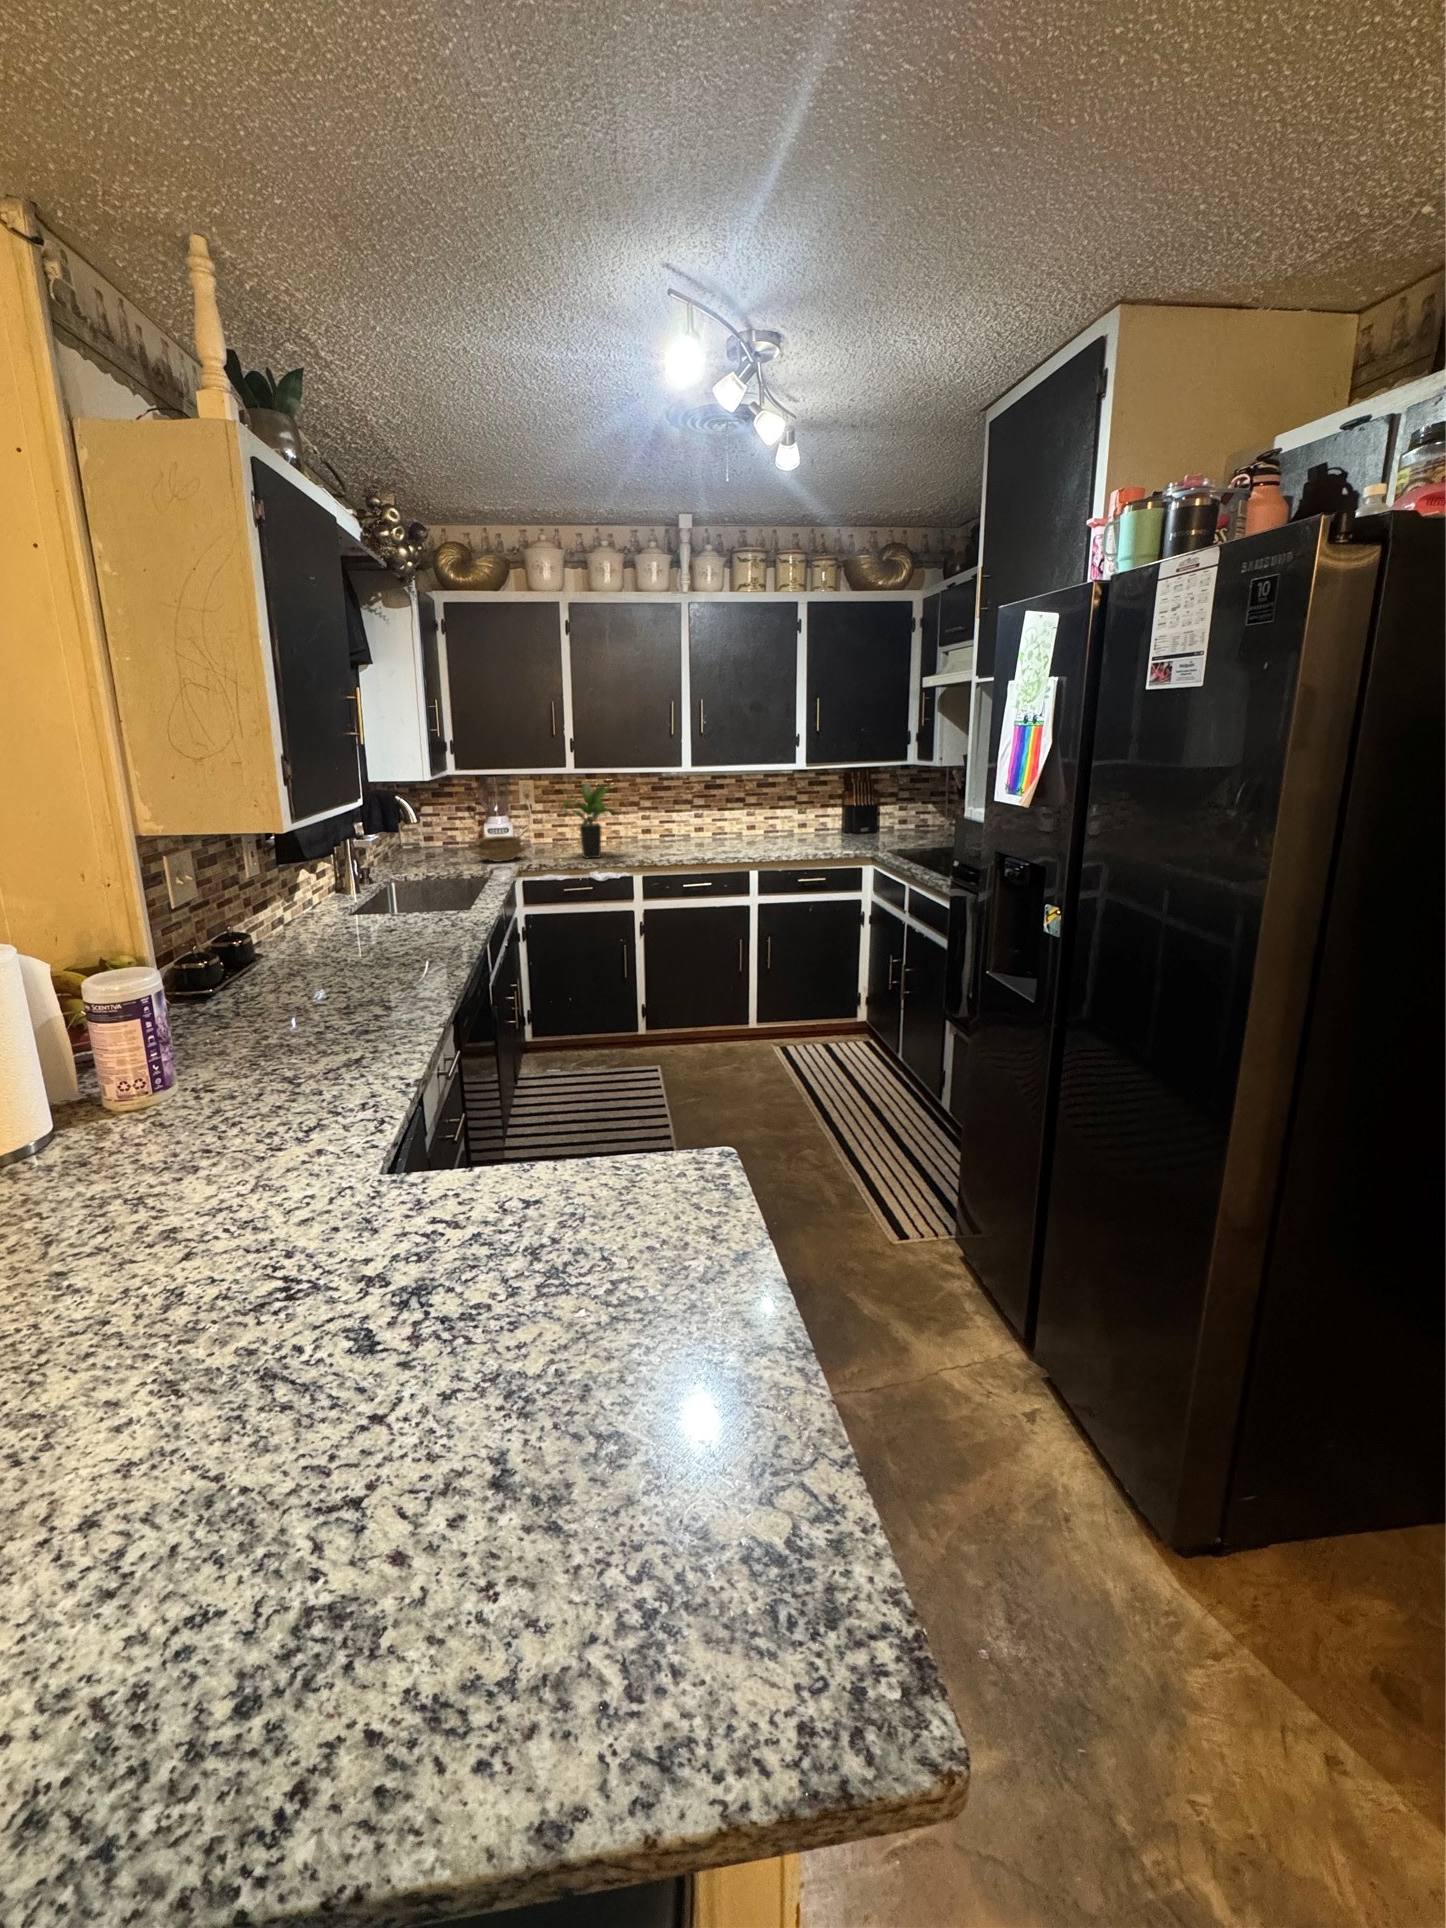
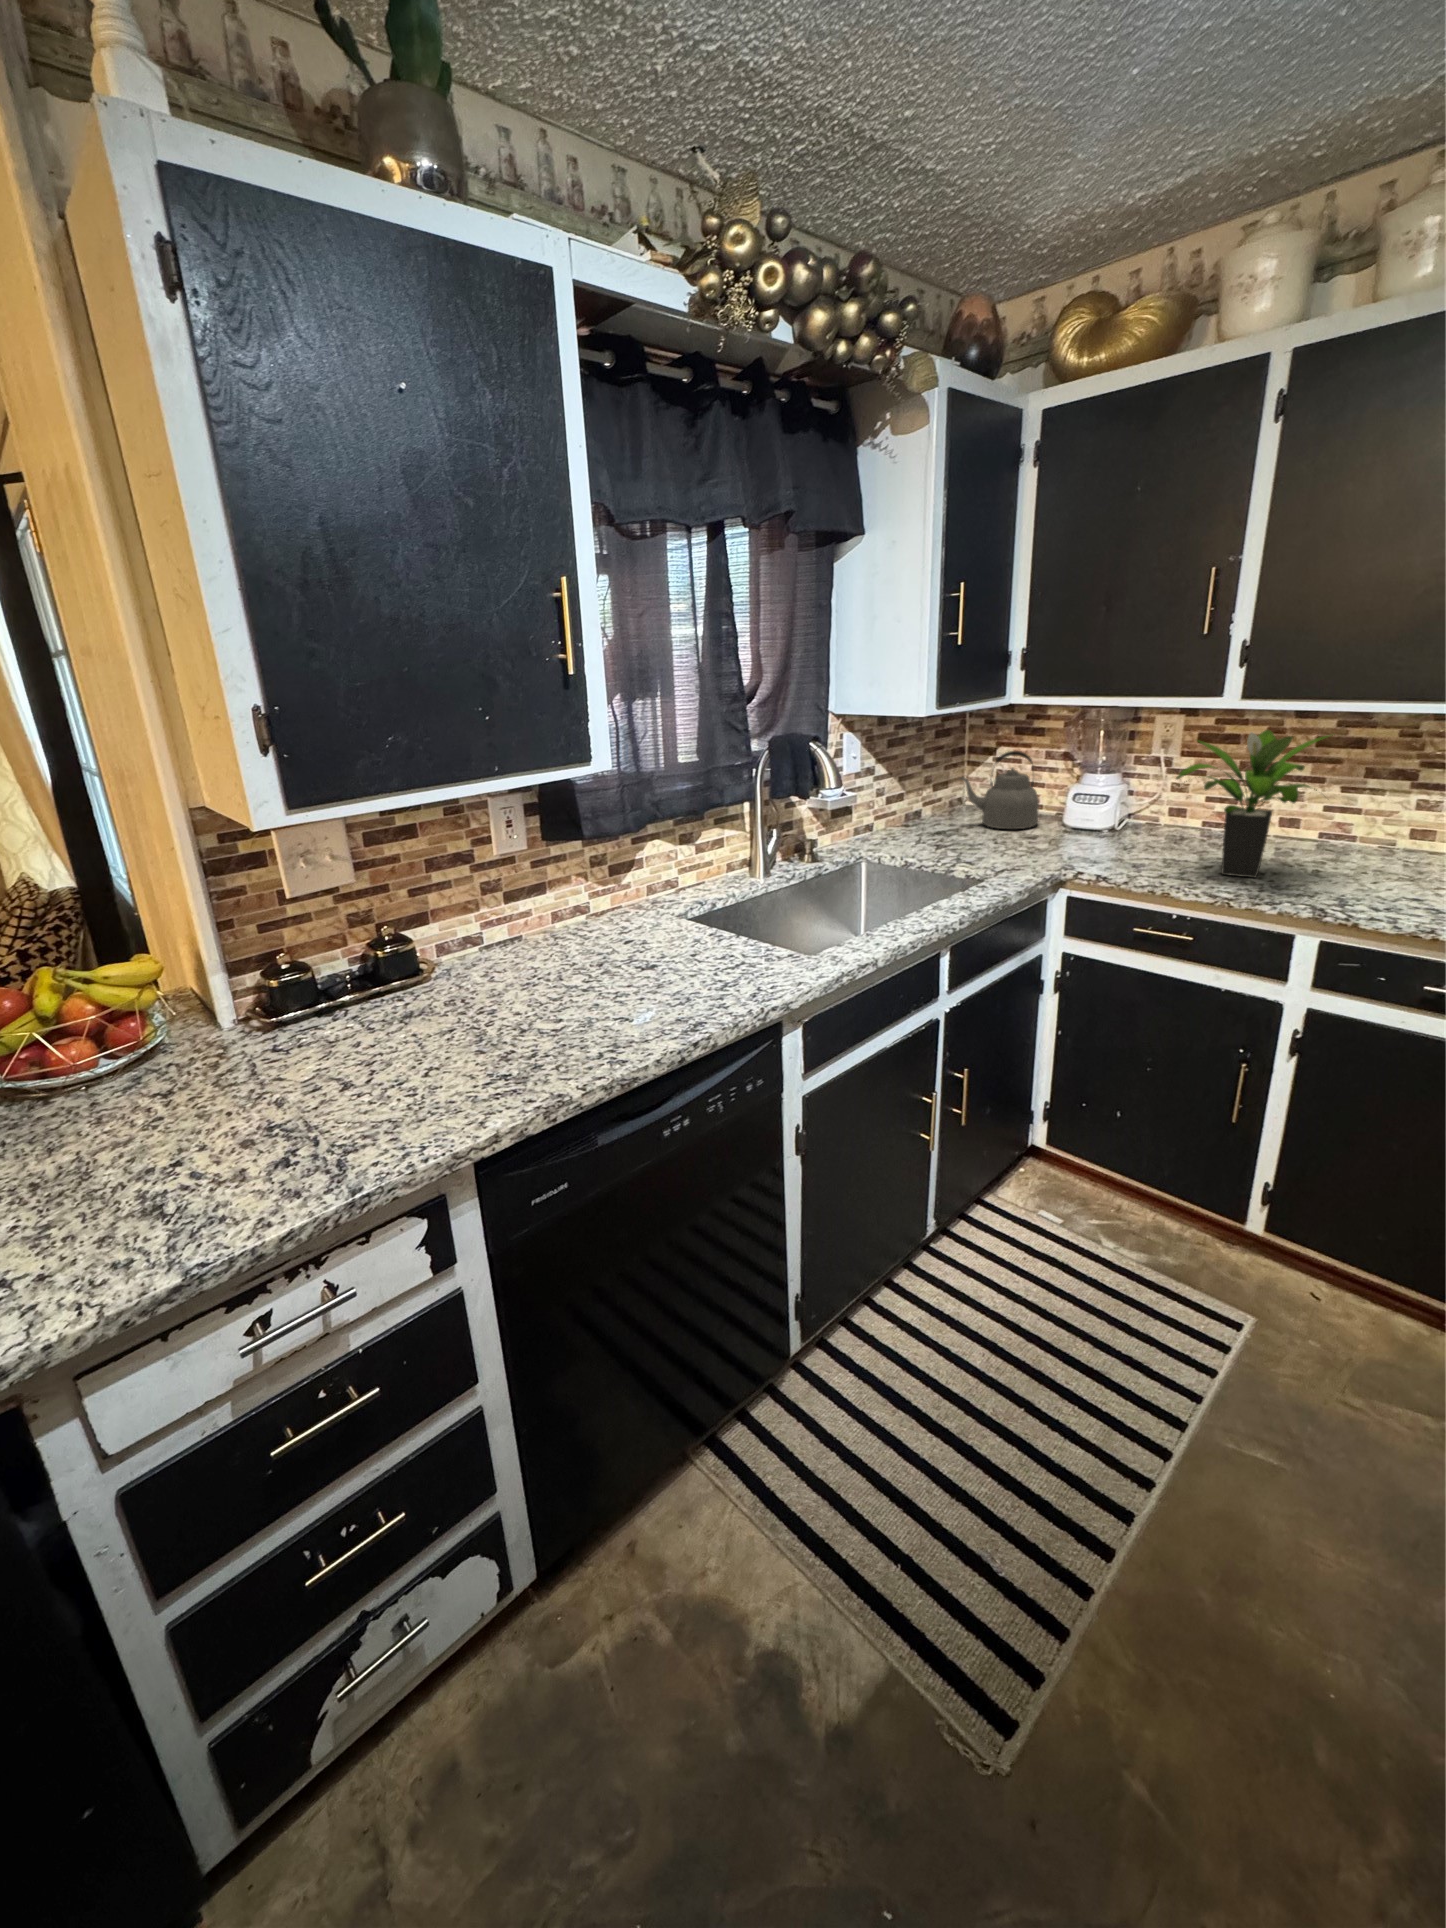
kettle: none [408,807,463,858] -> present [960,751,1039,829]
ceramic bowl: present [474,836,526,862] -> none [1026,807,1123,852]

